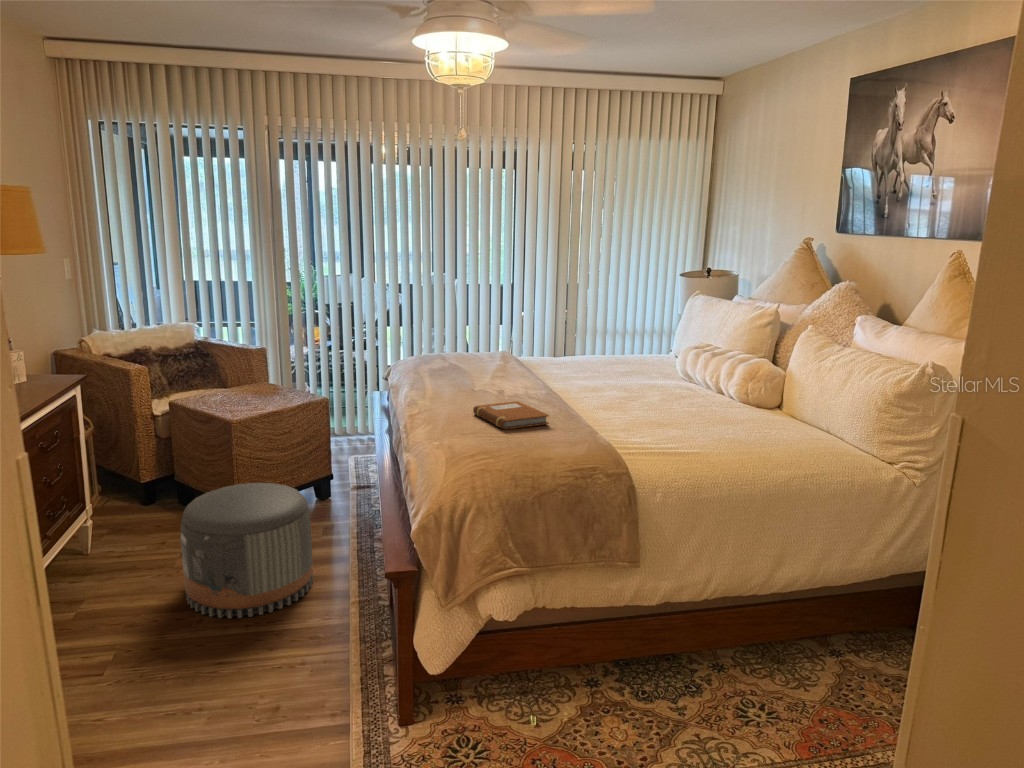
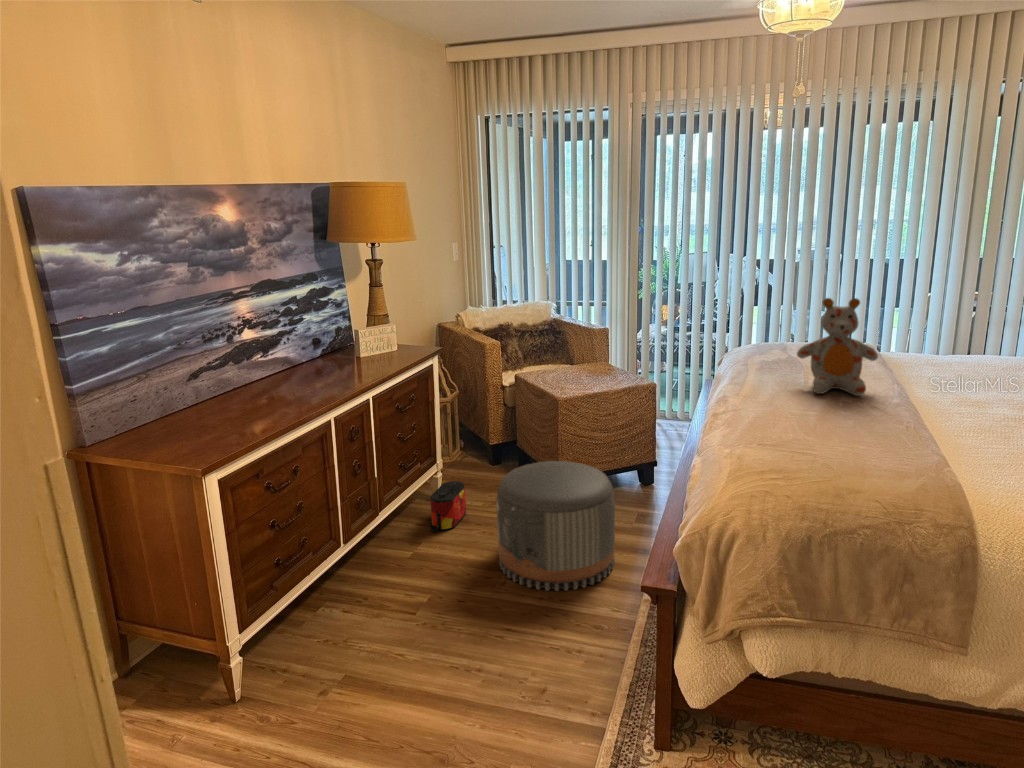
stuffed bear: none [462,310,524,392] -> present [797,298,878,396]
notebook: present [473,401,549,429] -> none [791,410,887,444]
bag: none [85,525,129,586] -> present [430,481,466,532]

